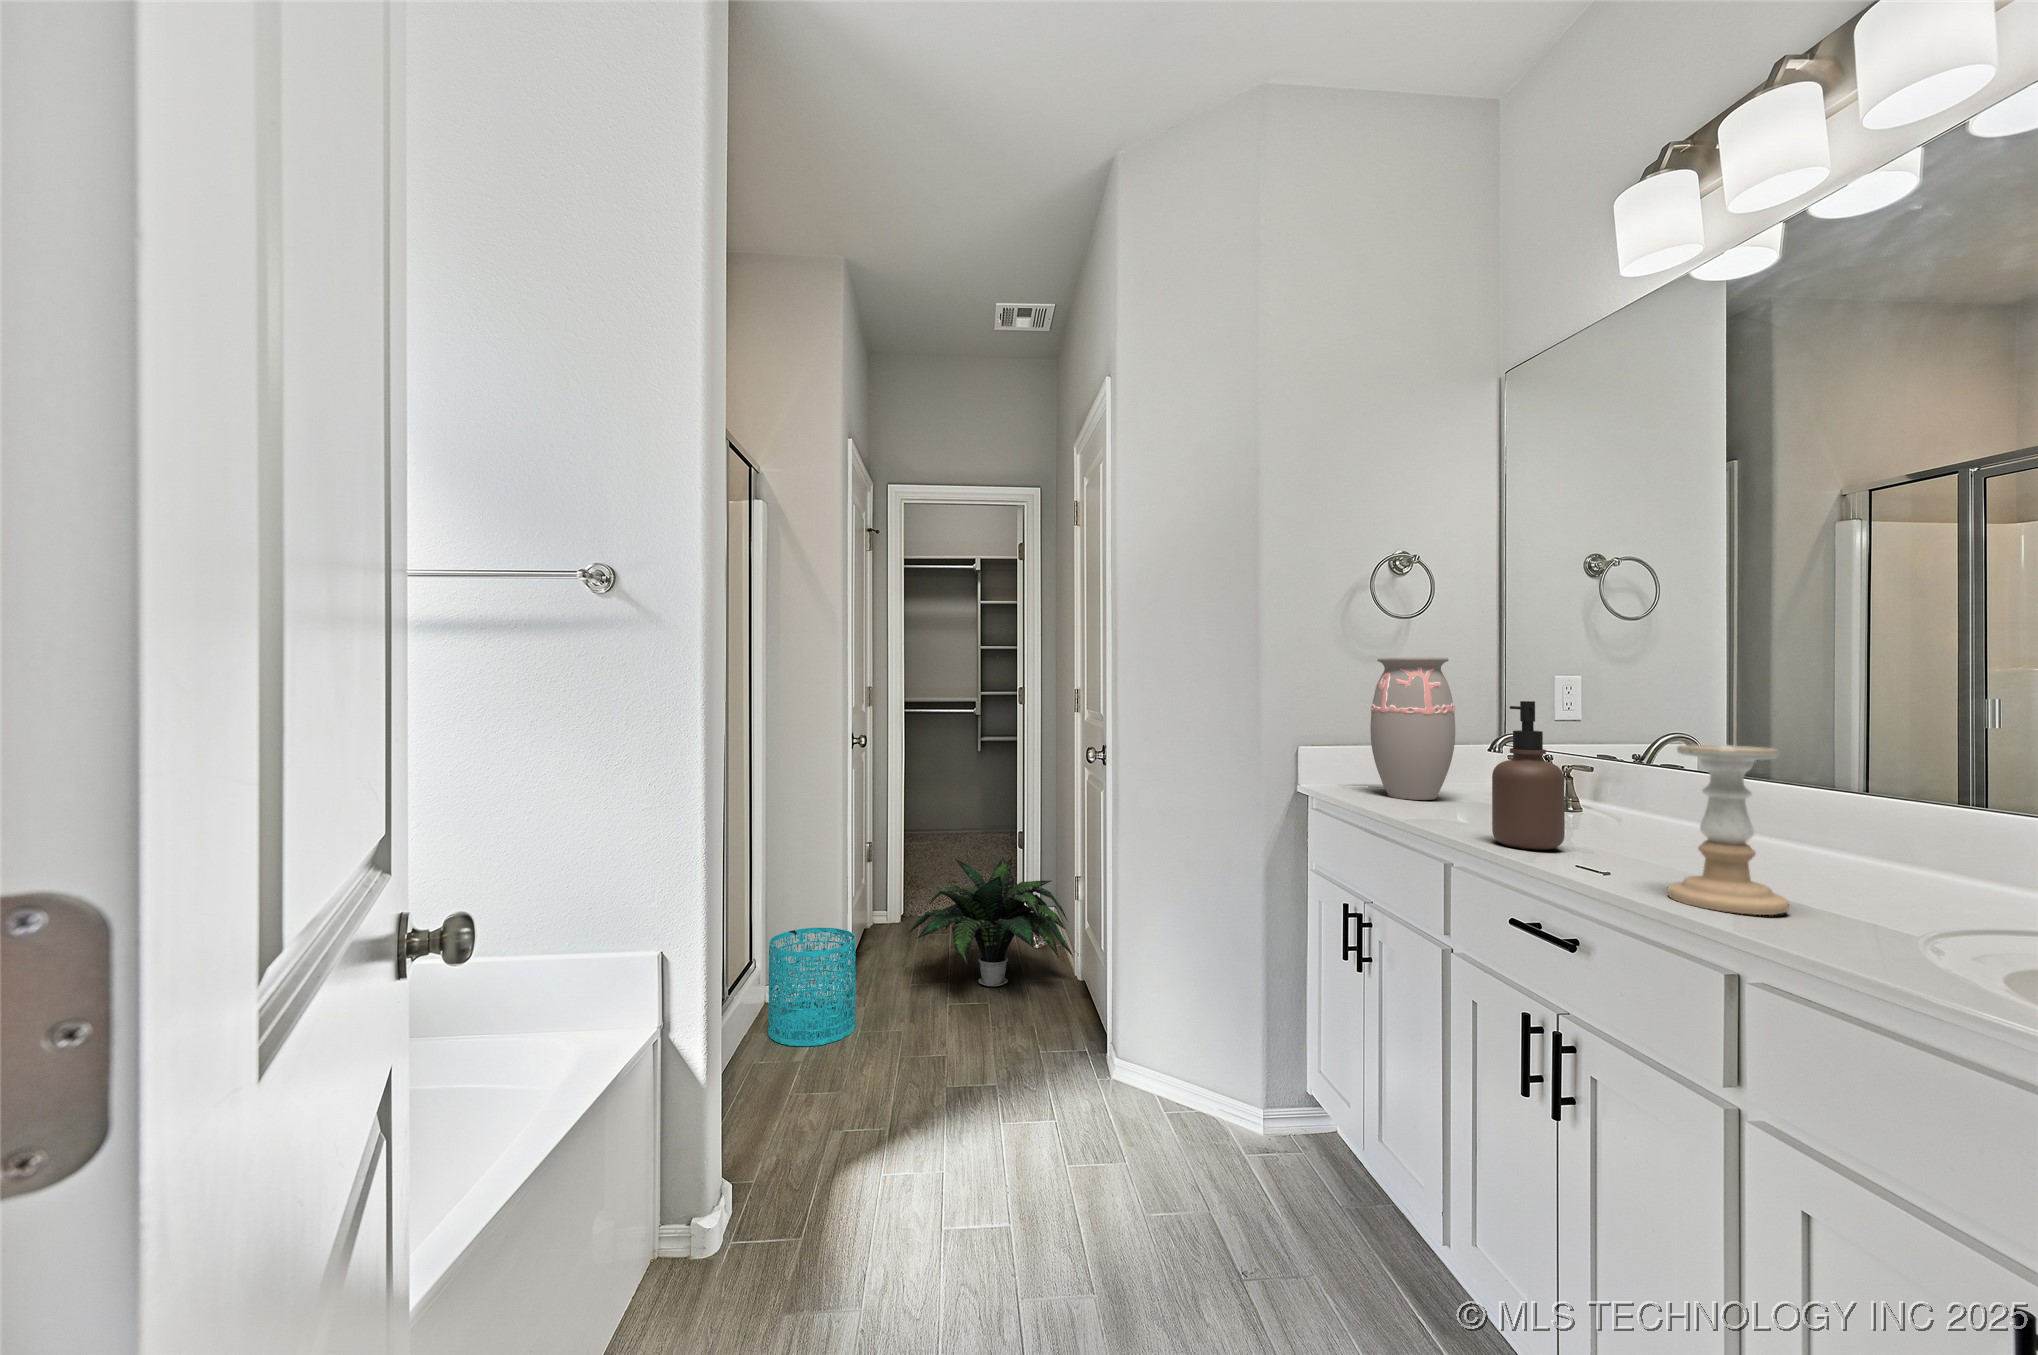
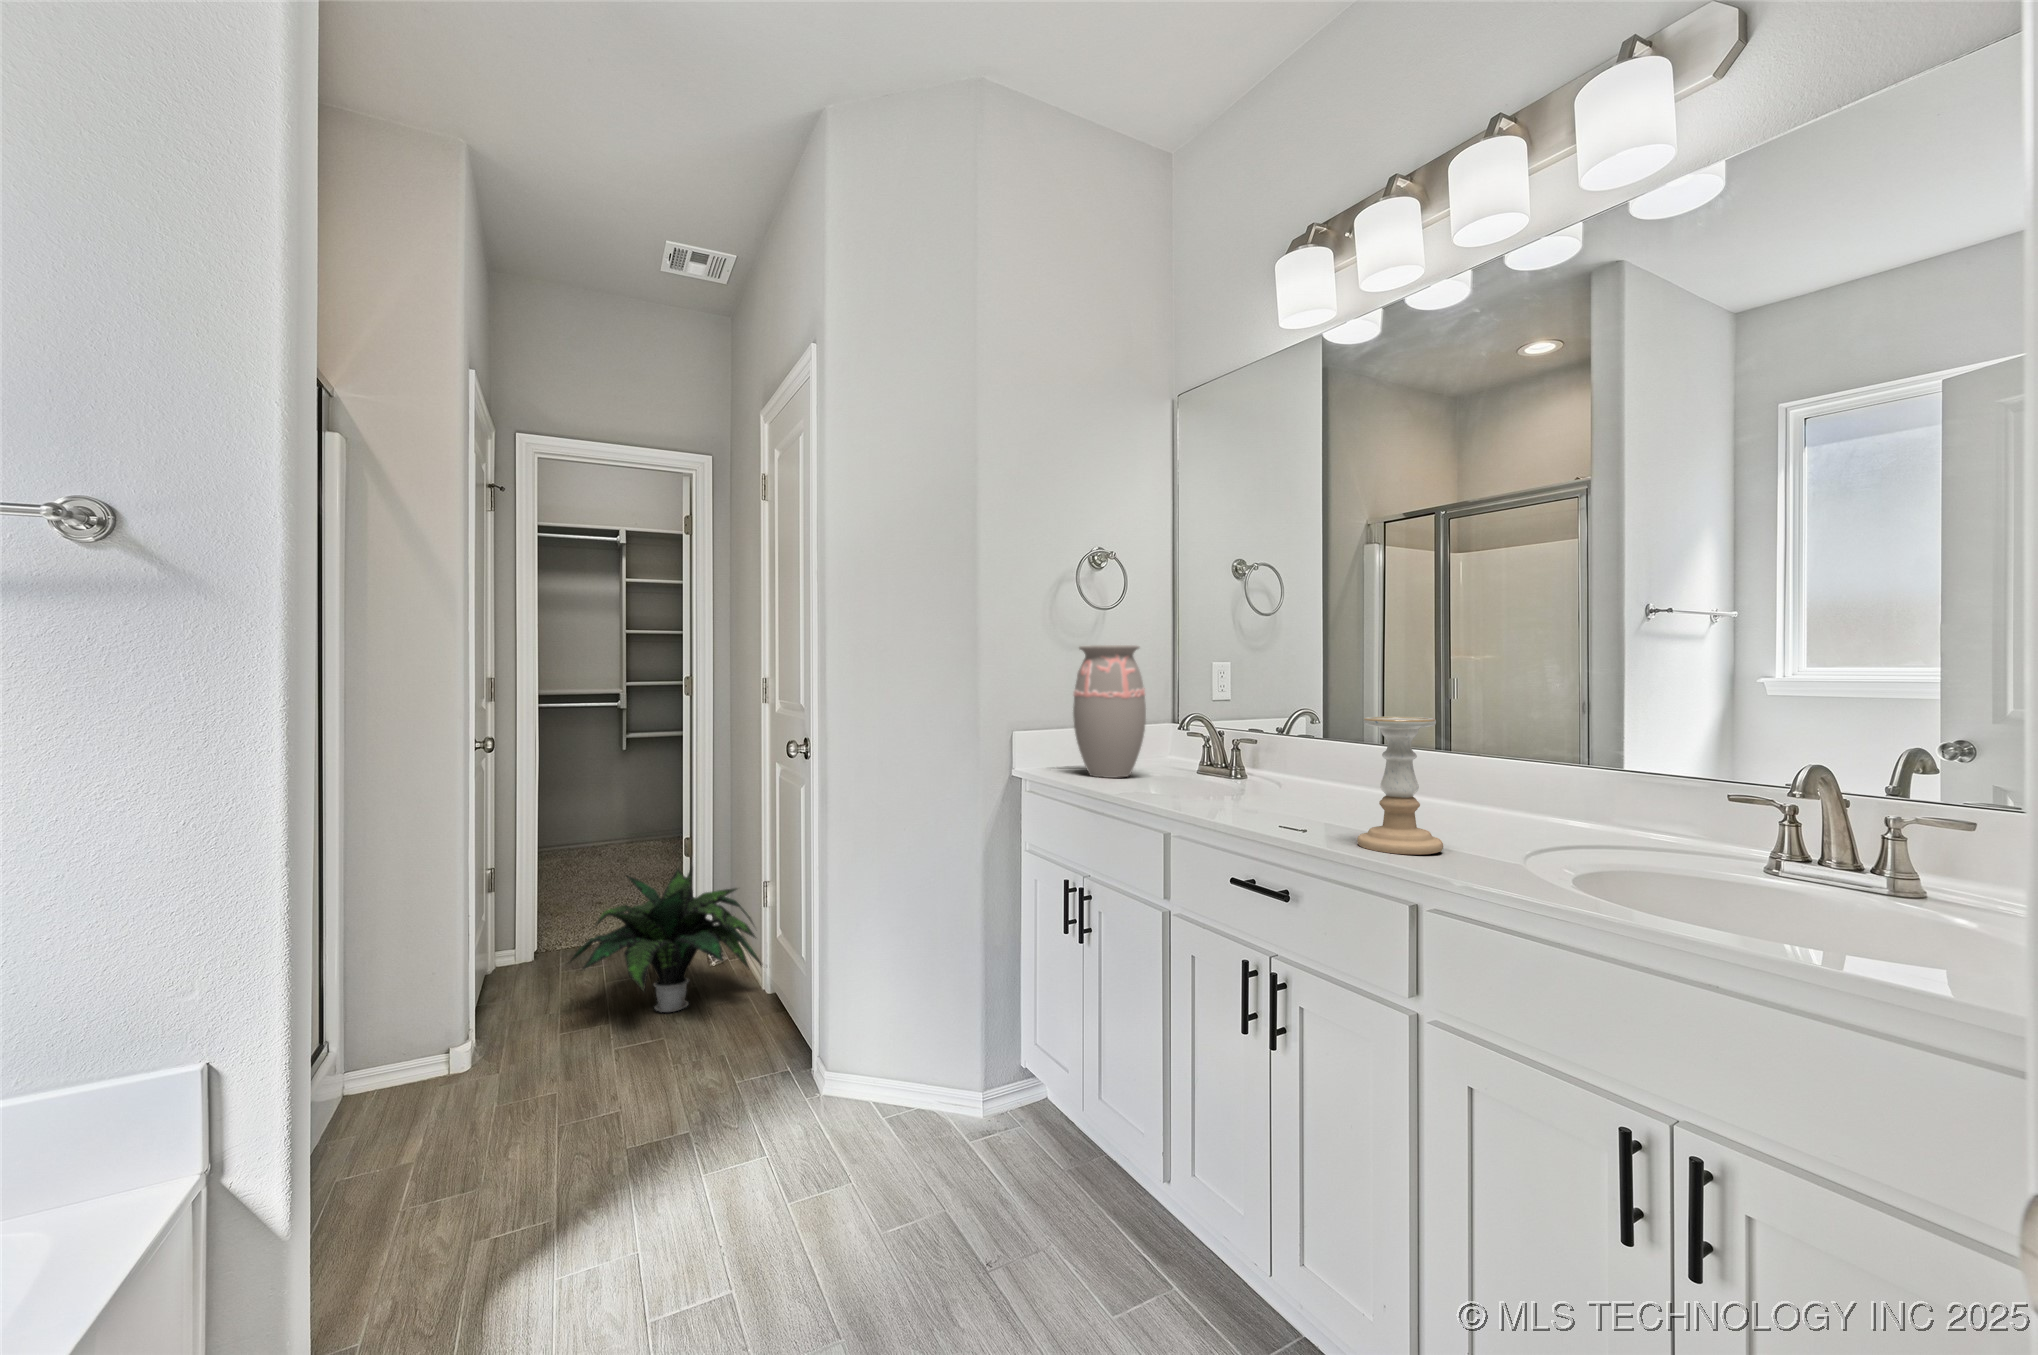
soap dispenser: present [1492,701,1565,850] -> none [1203,684,1260,815]
wastebasket: present [768,928,856,1046] -> none [382,972,505,1123]

